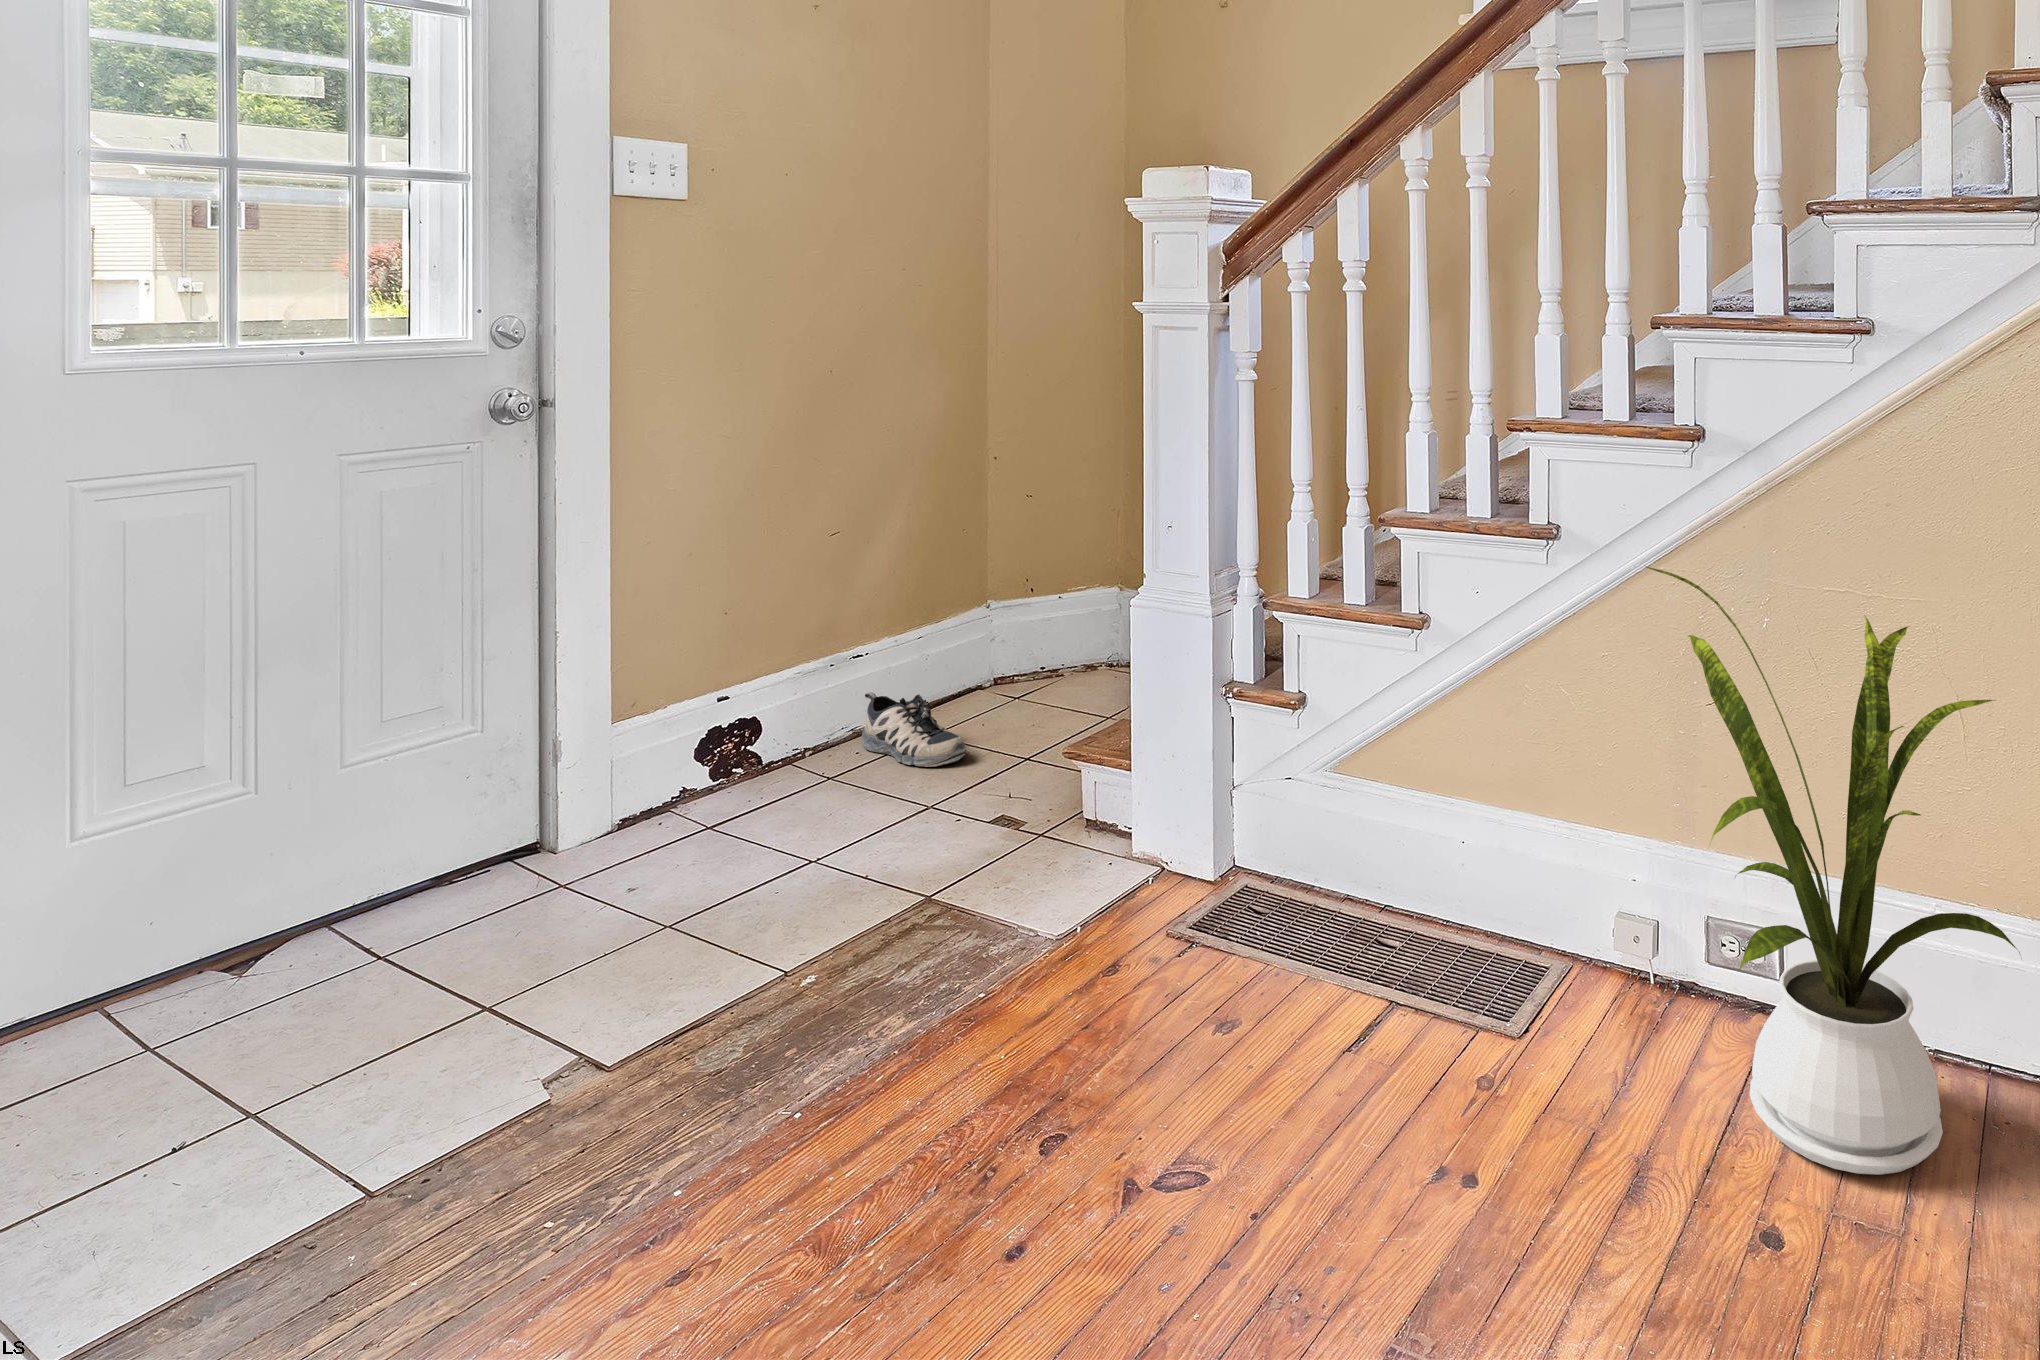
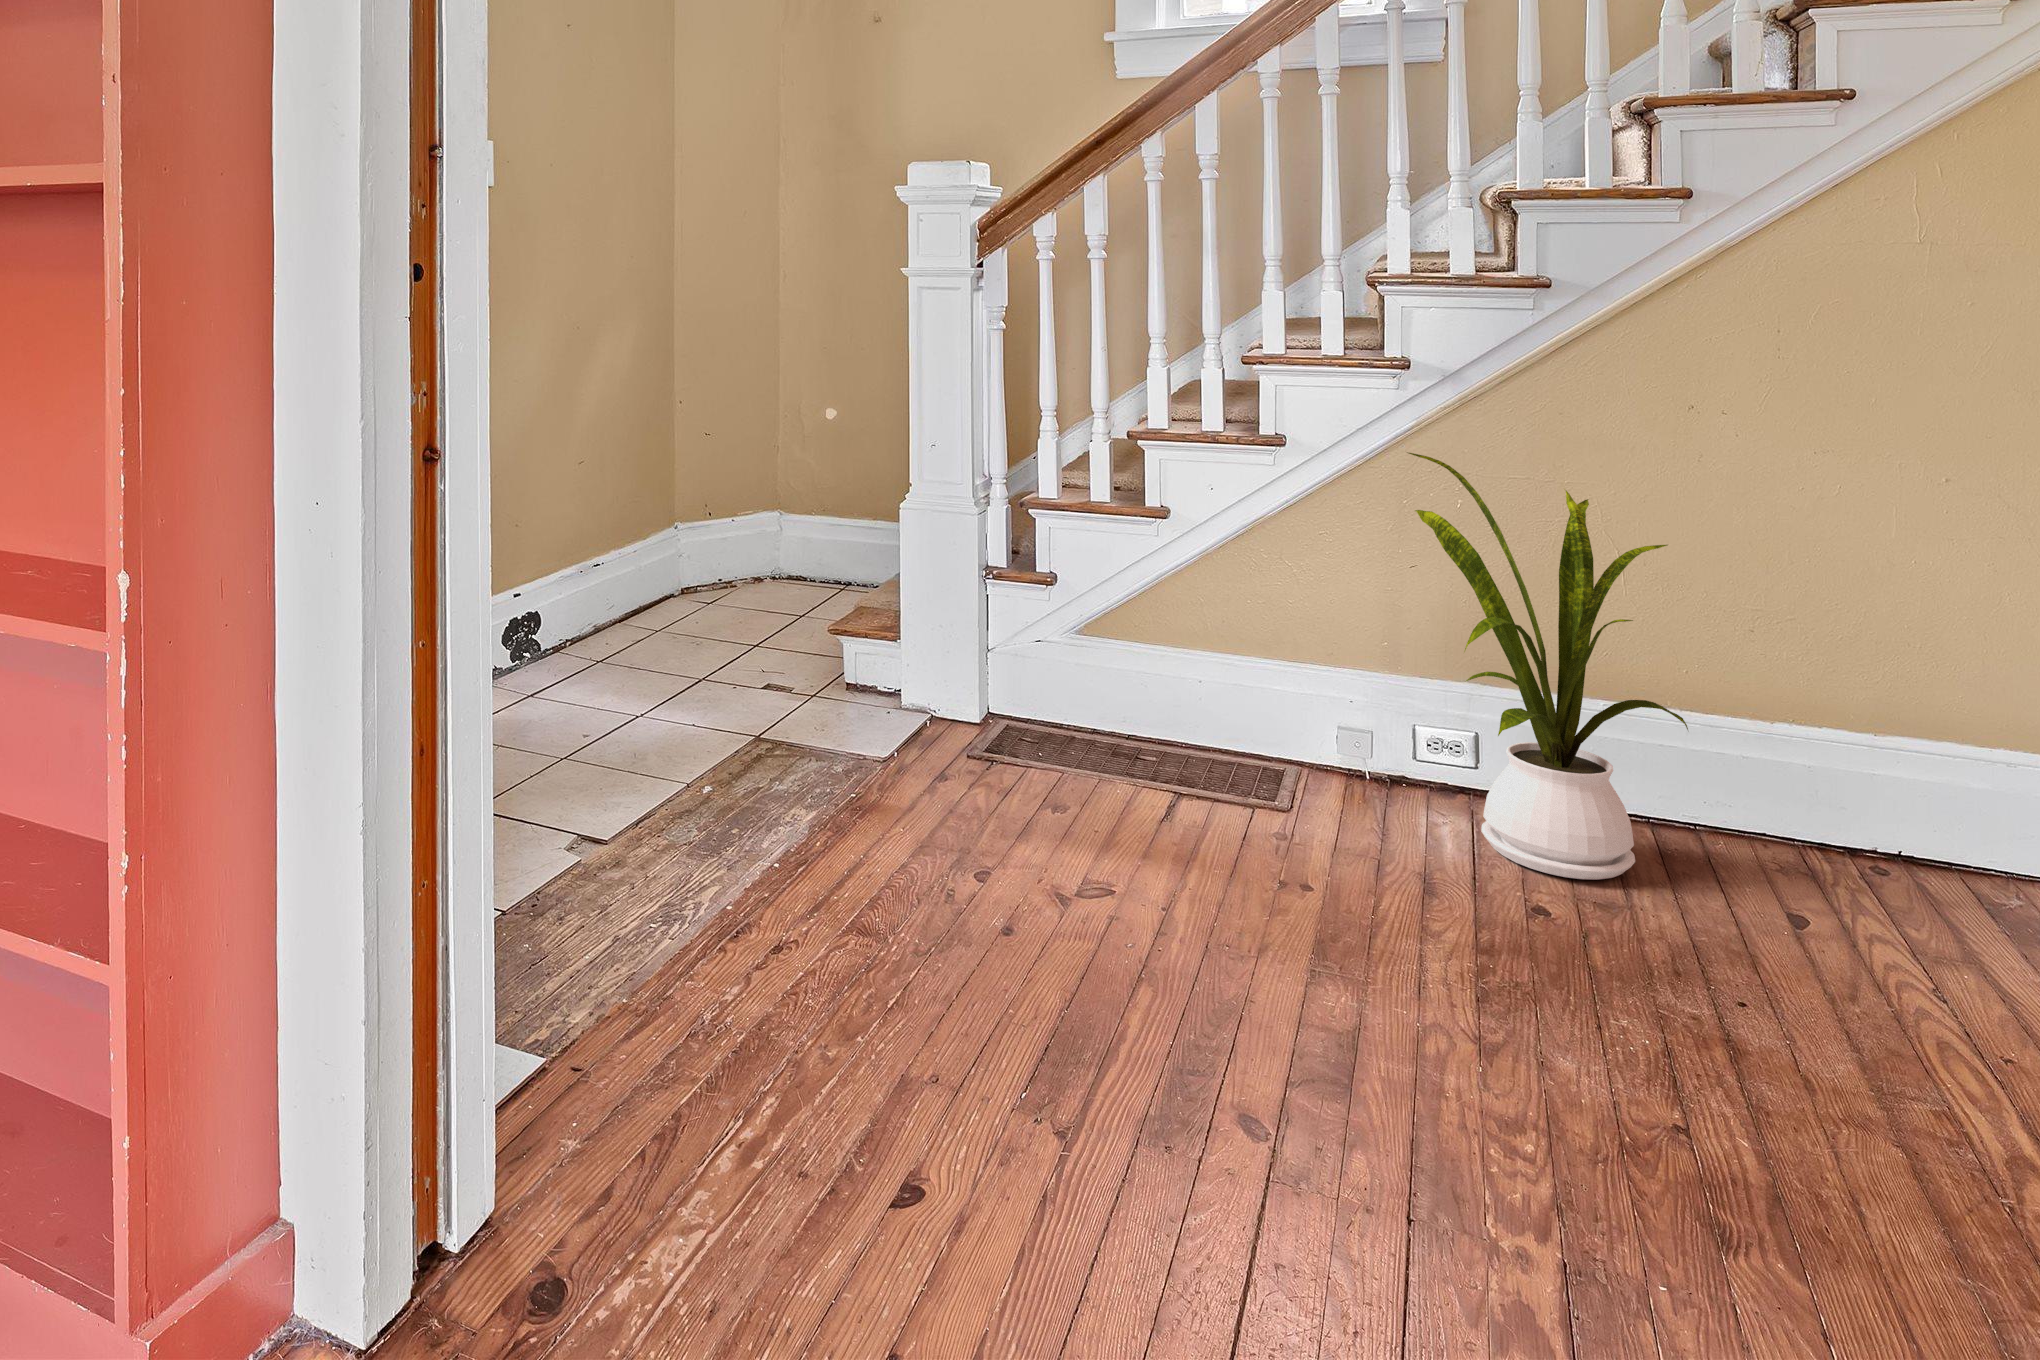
shoe: present [861,692,966,767] -> none [607,597,708,654]

